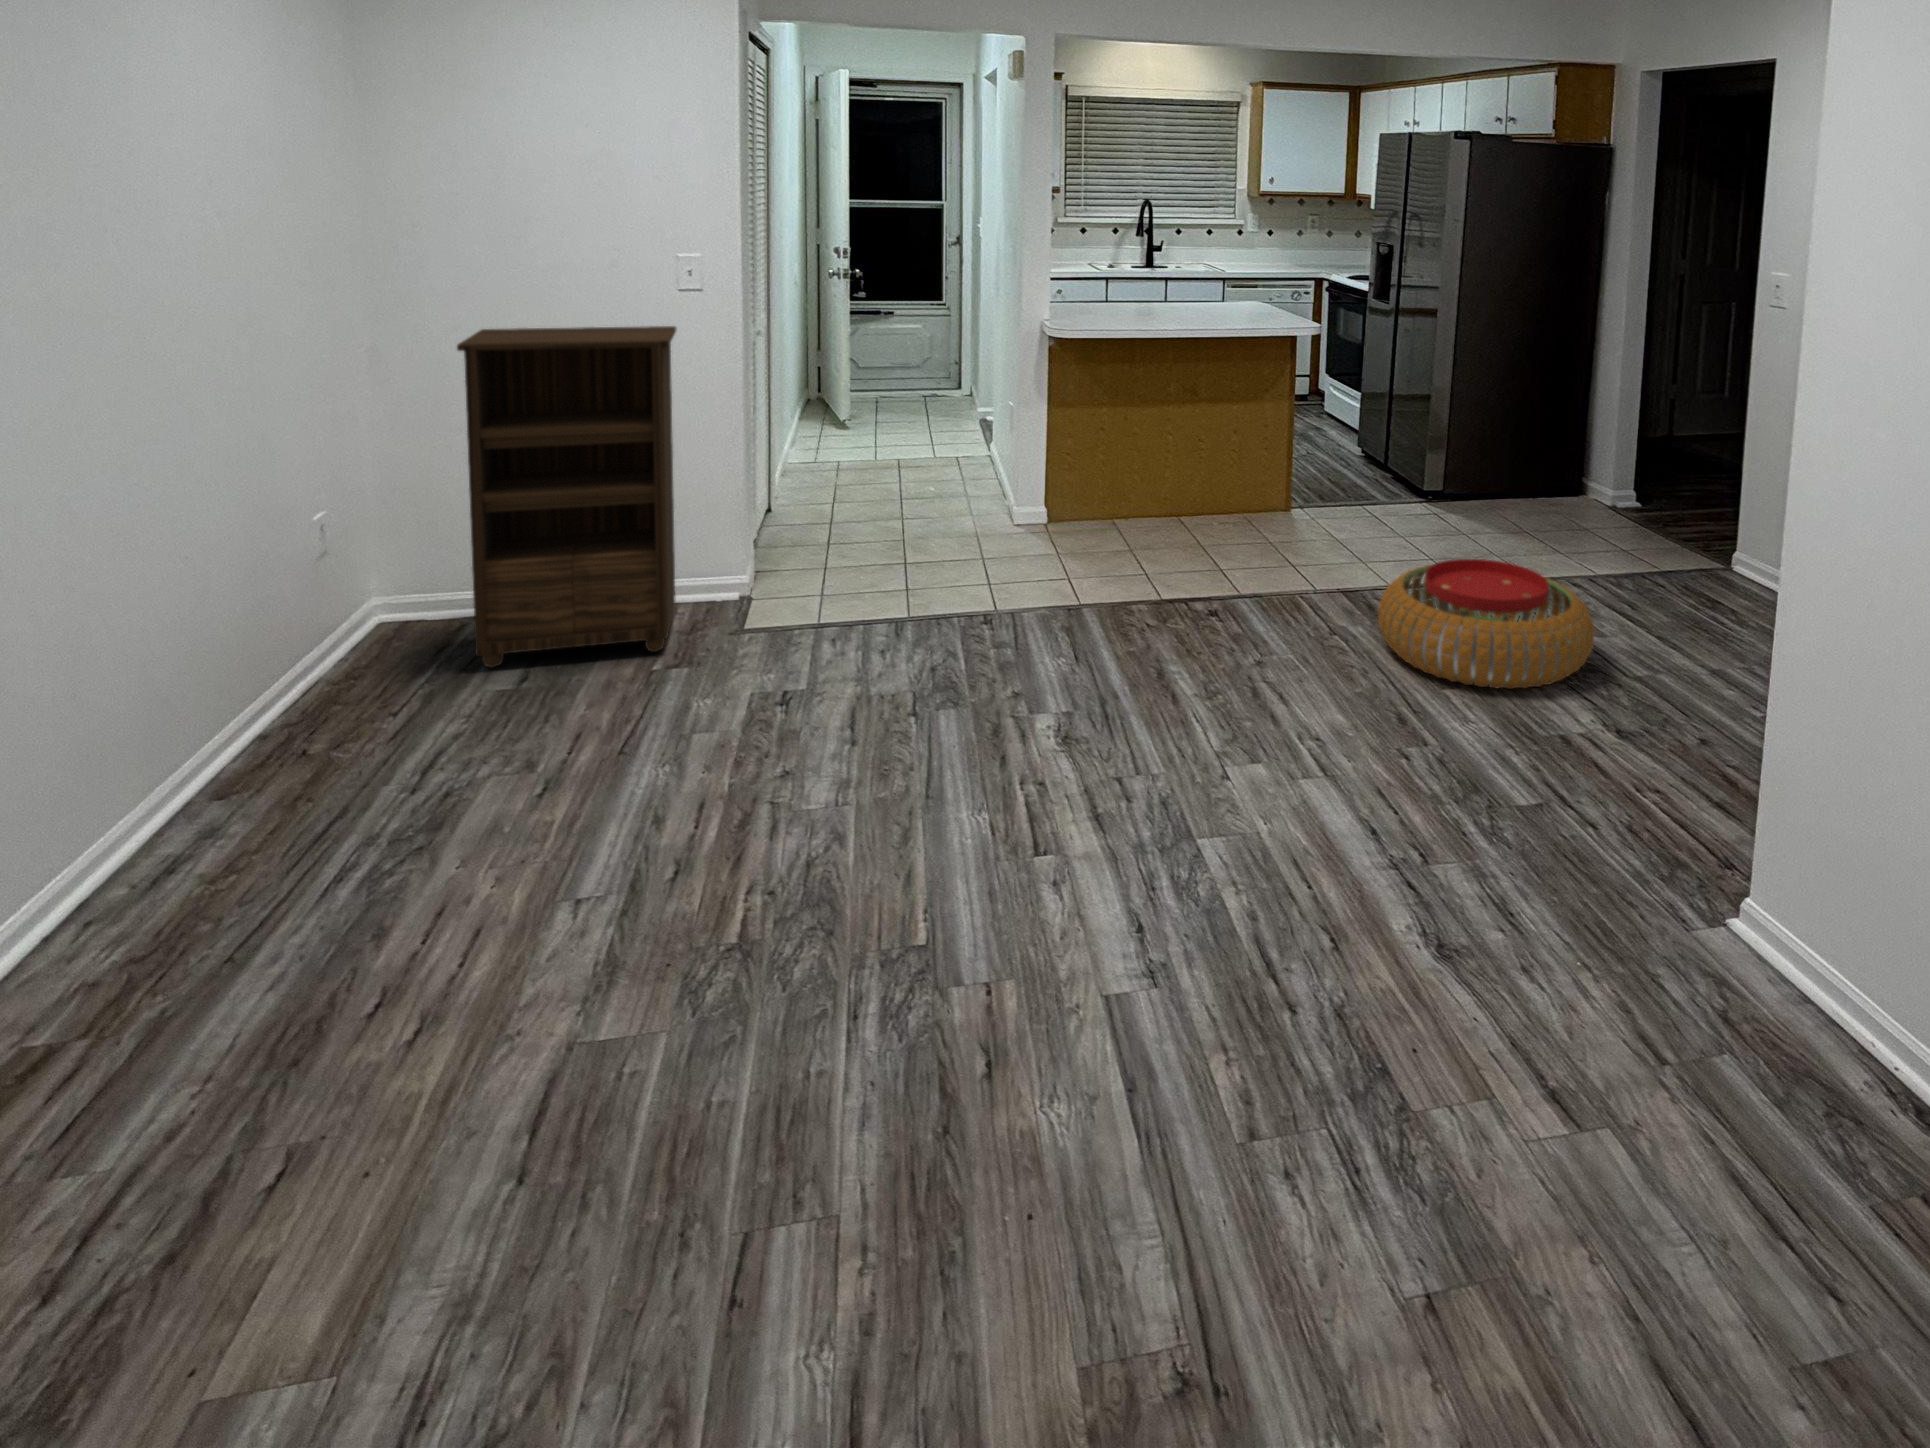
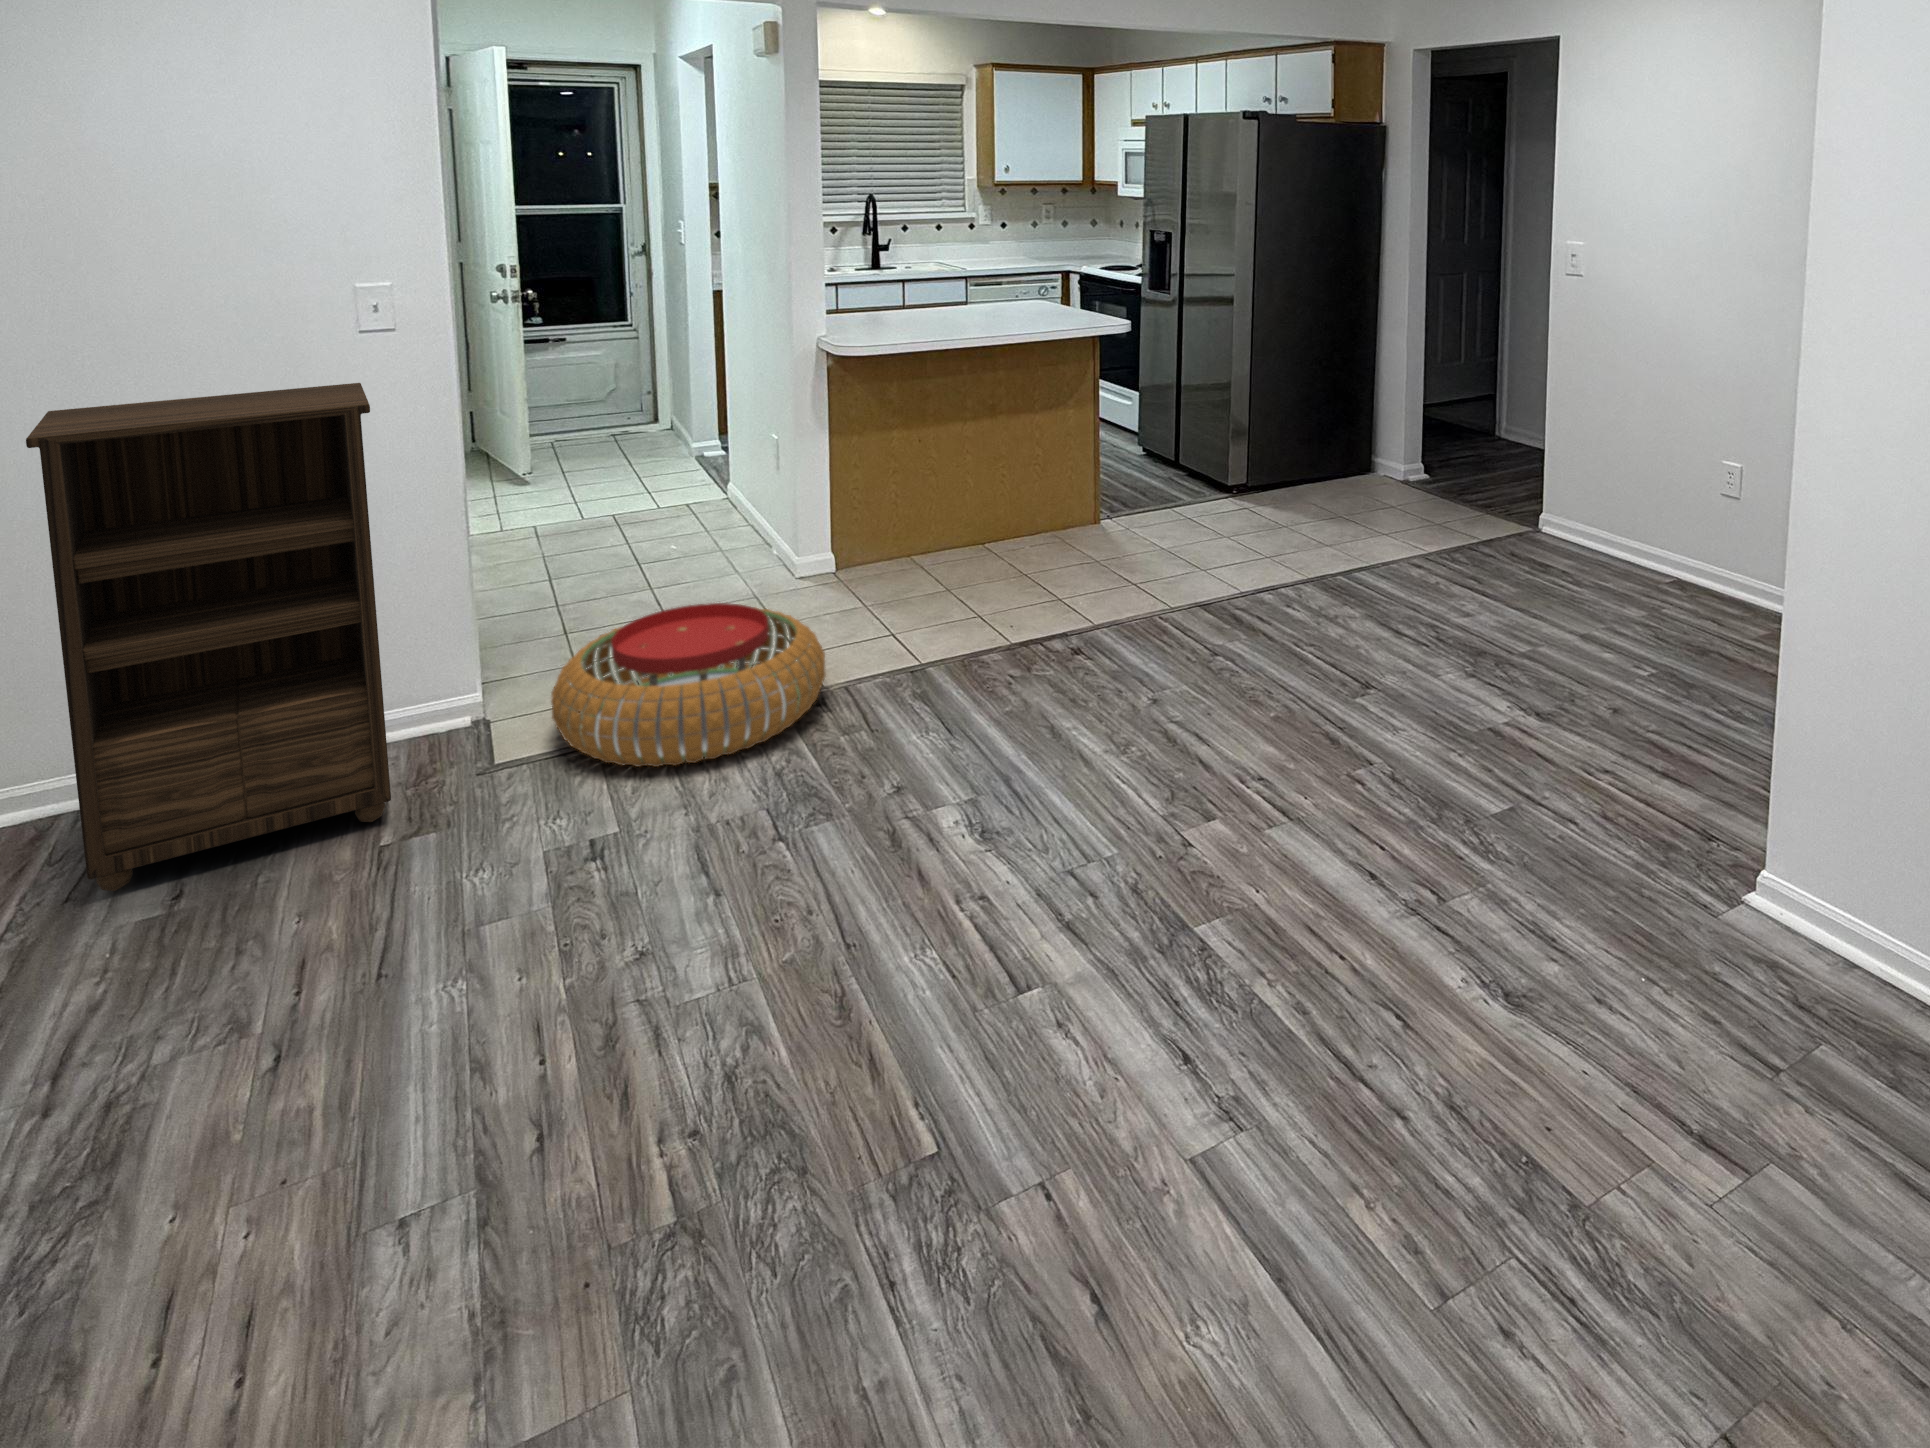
pouf: present [1378,559,1595,689] -> present [551,603,826,767]

